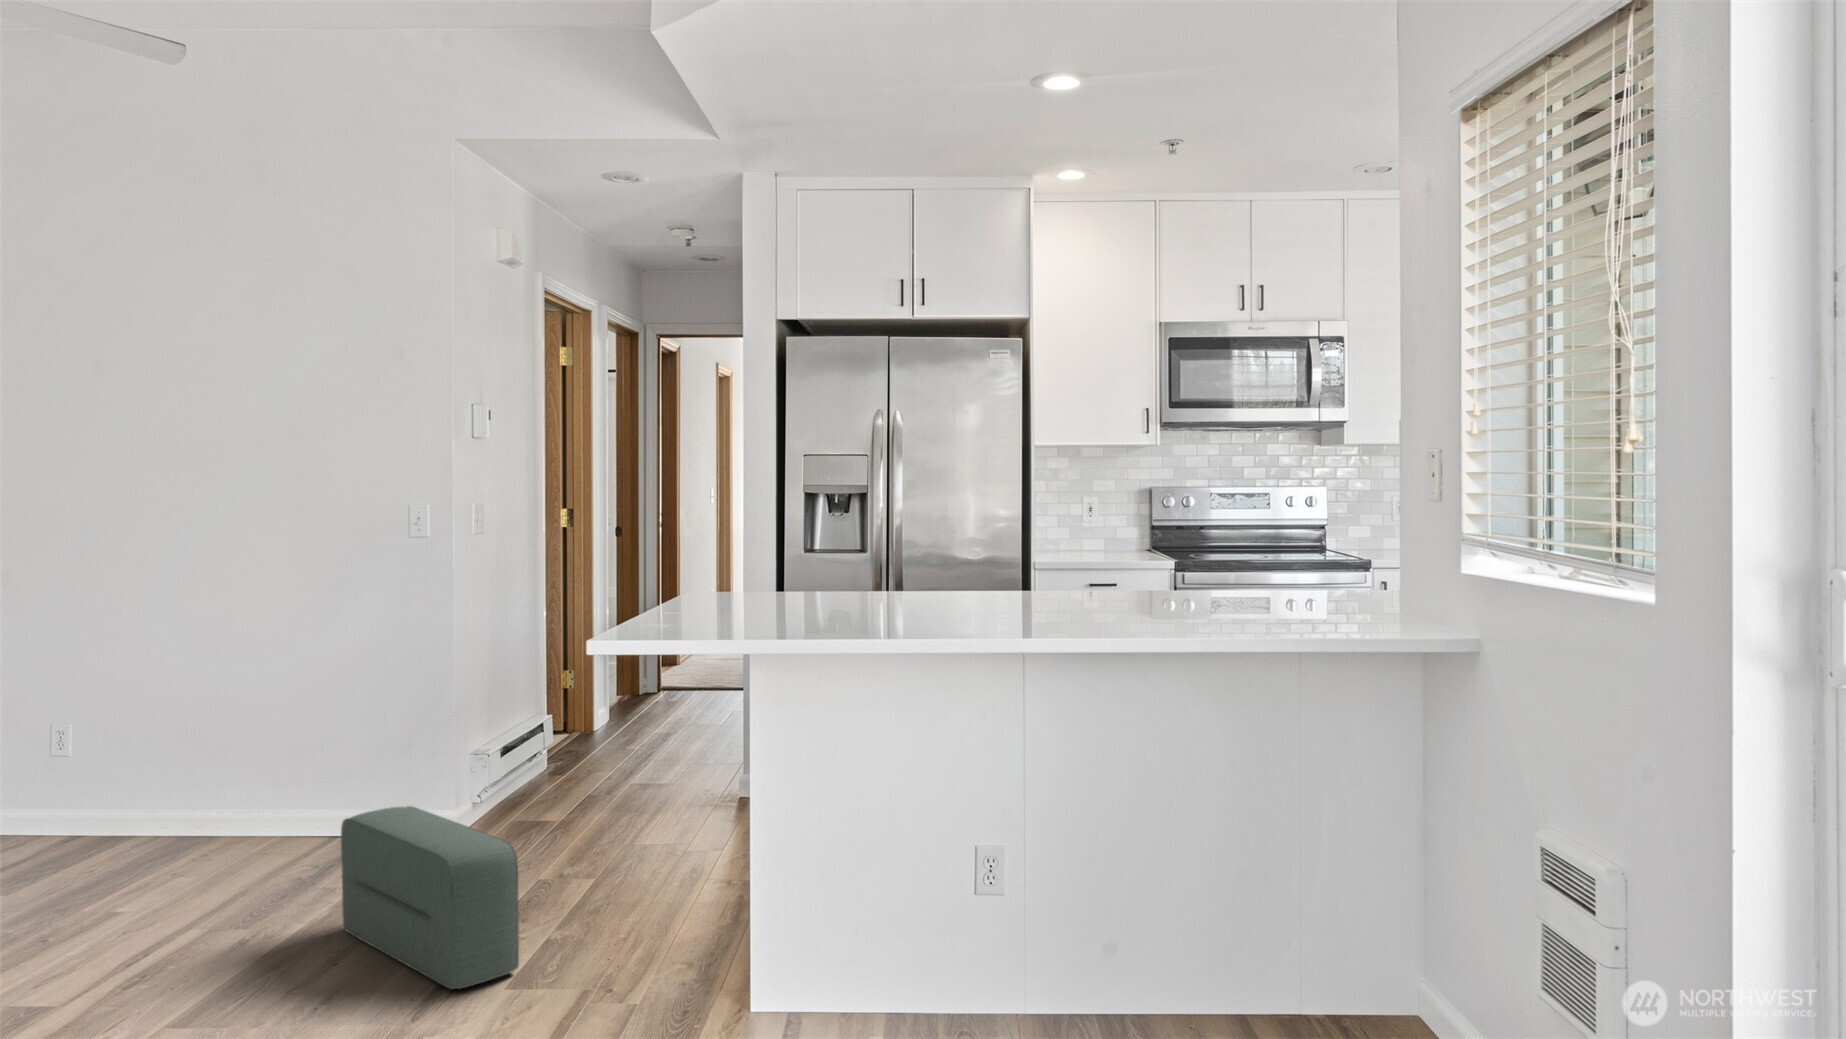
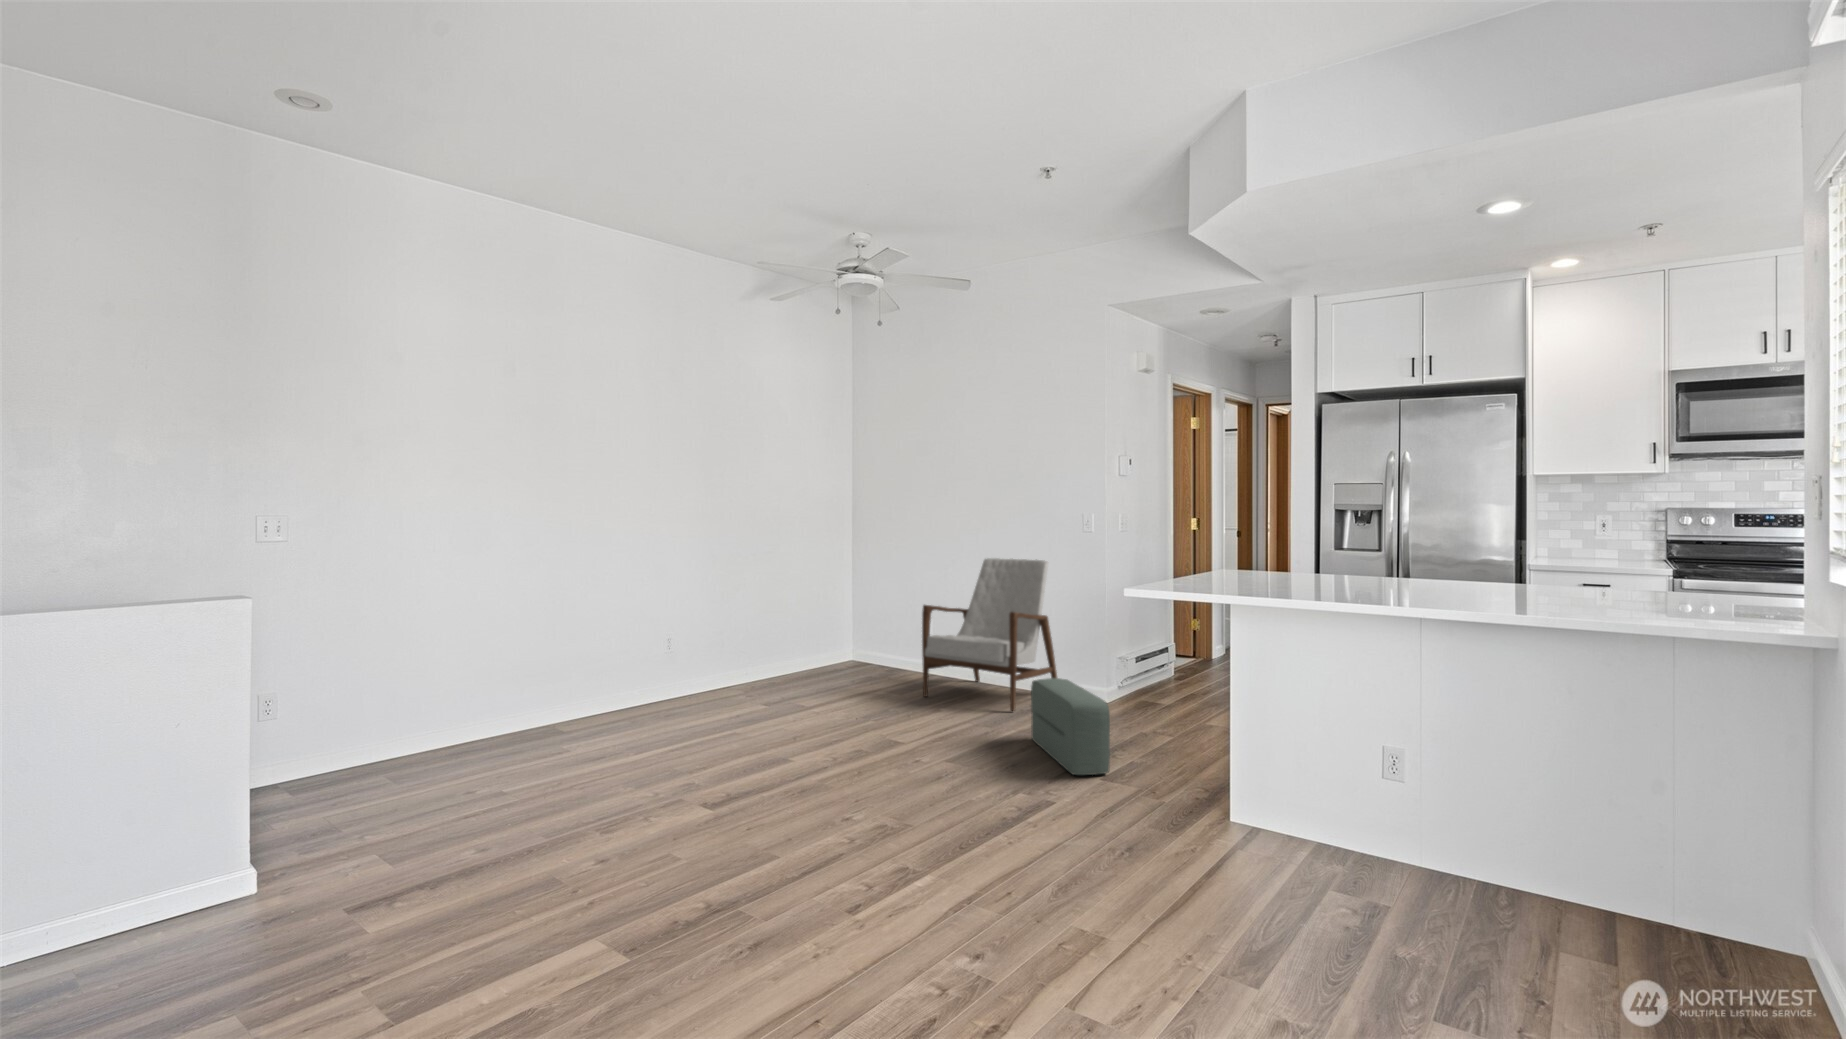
armchair: none [65,586,367,879] -> present [922,558,1057,711]

